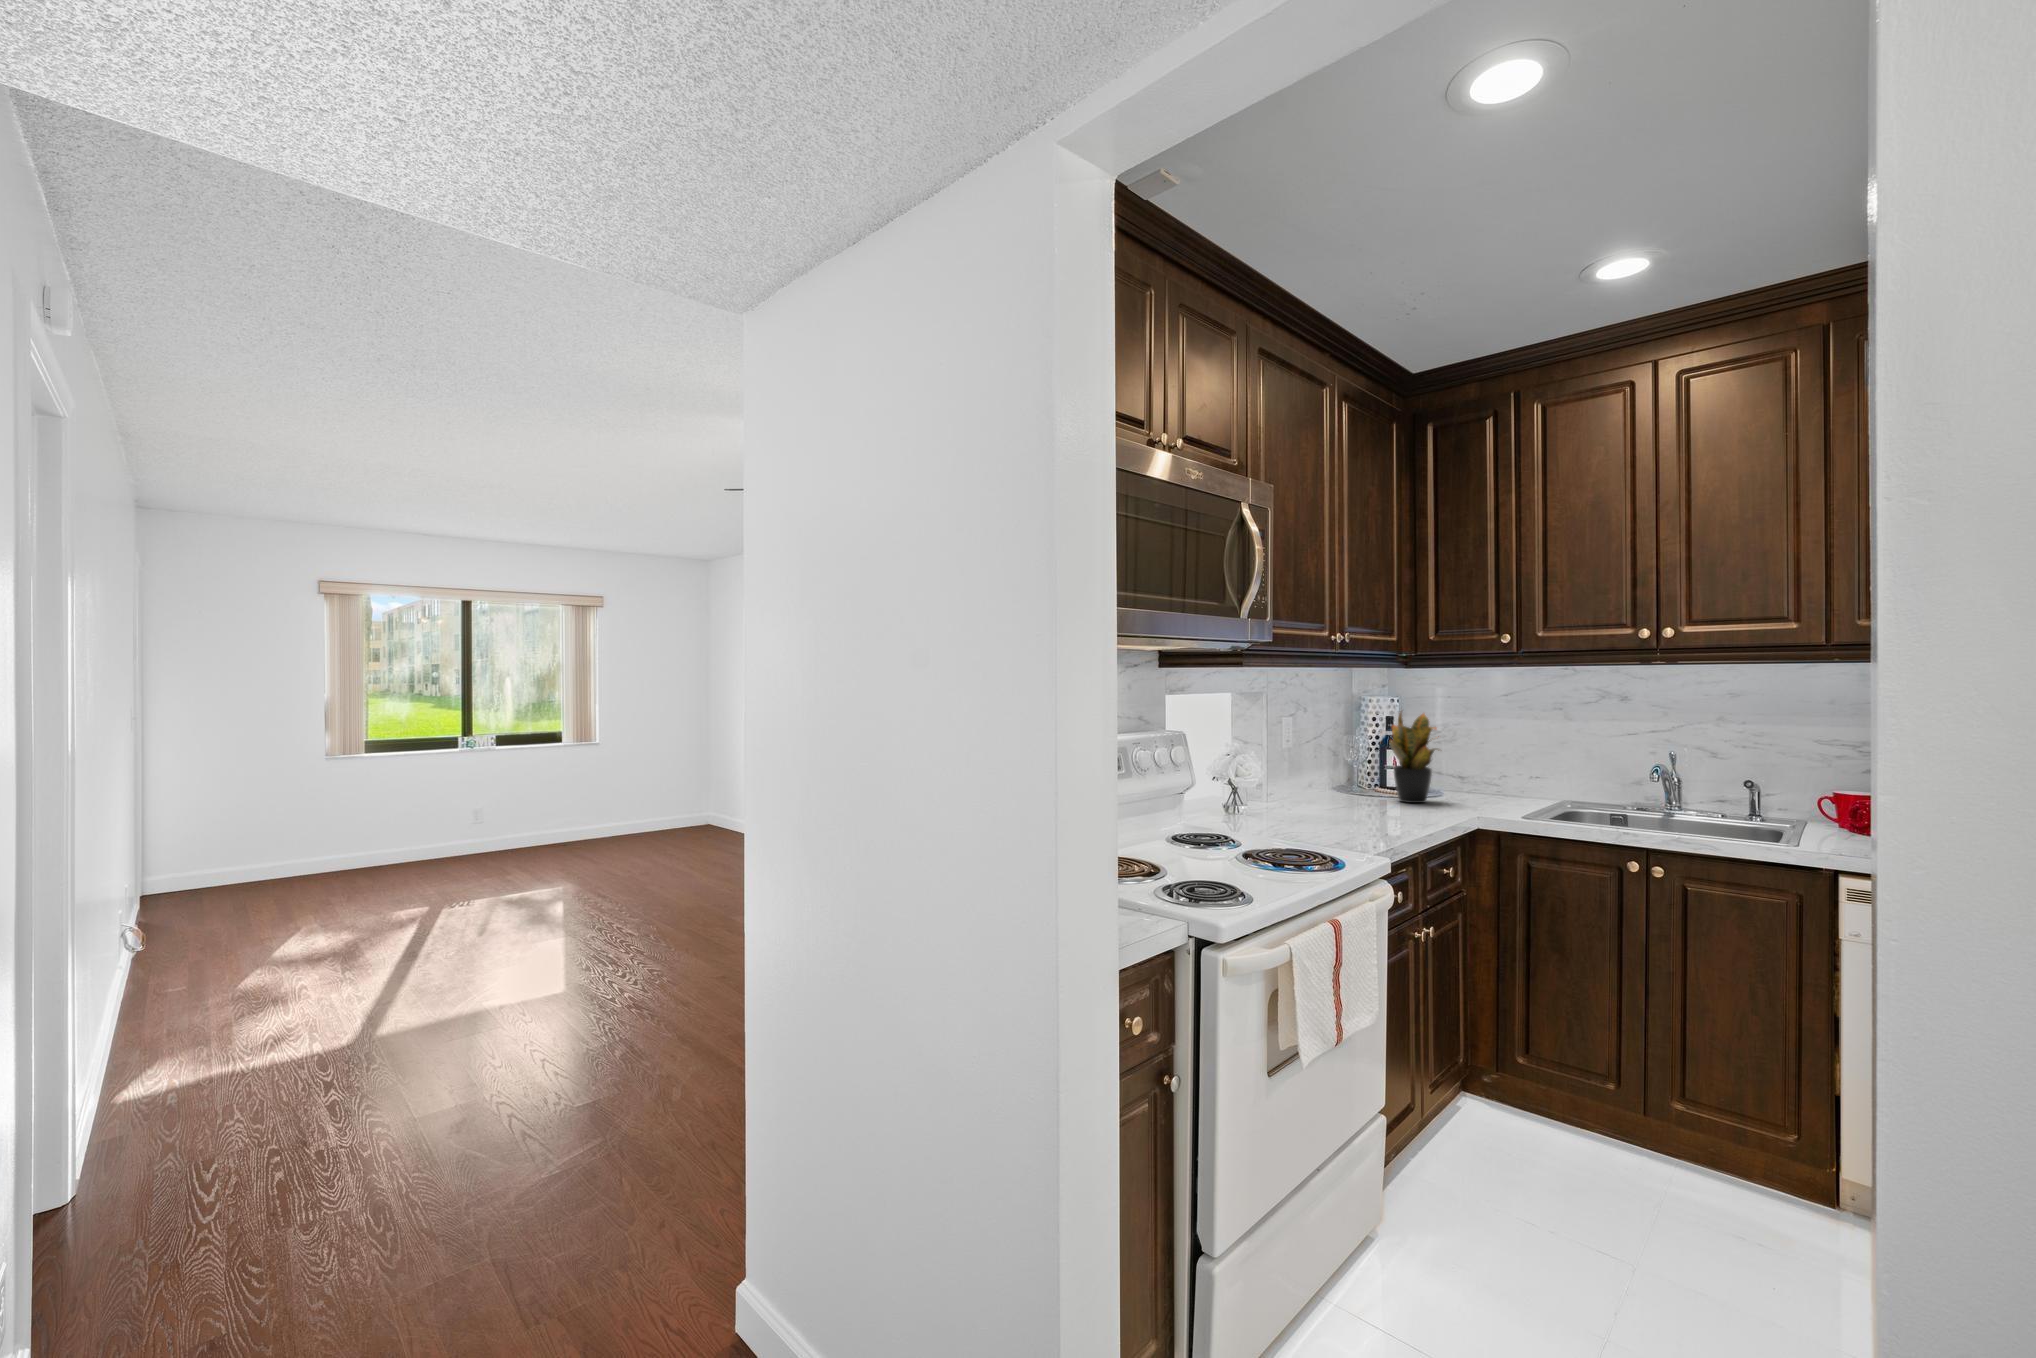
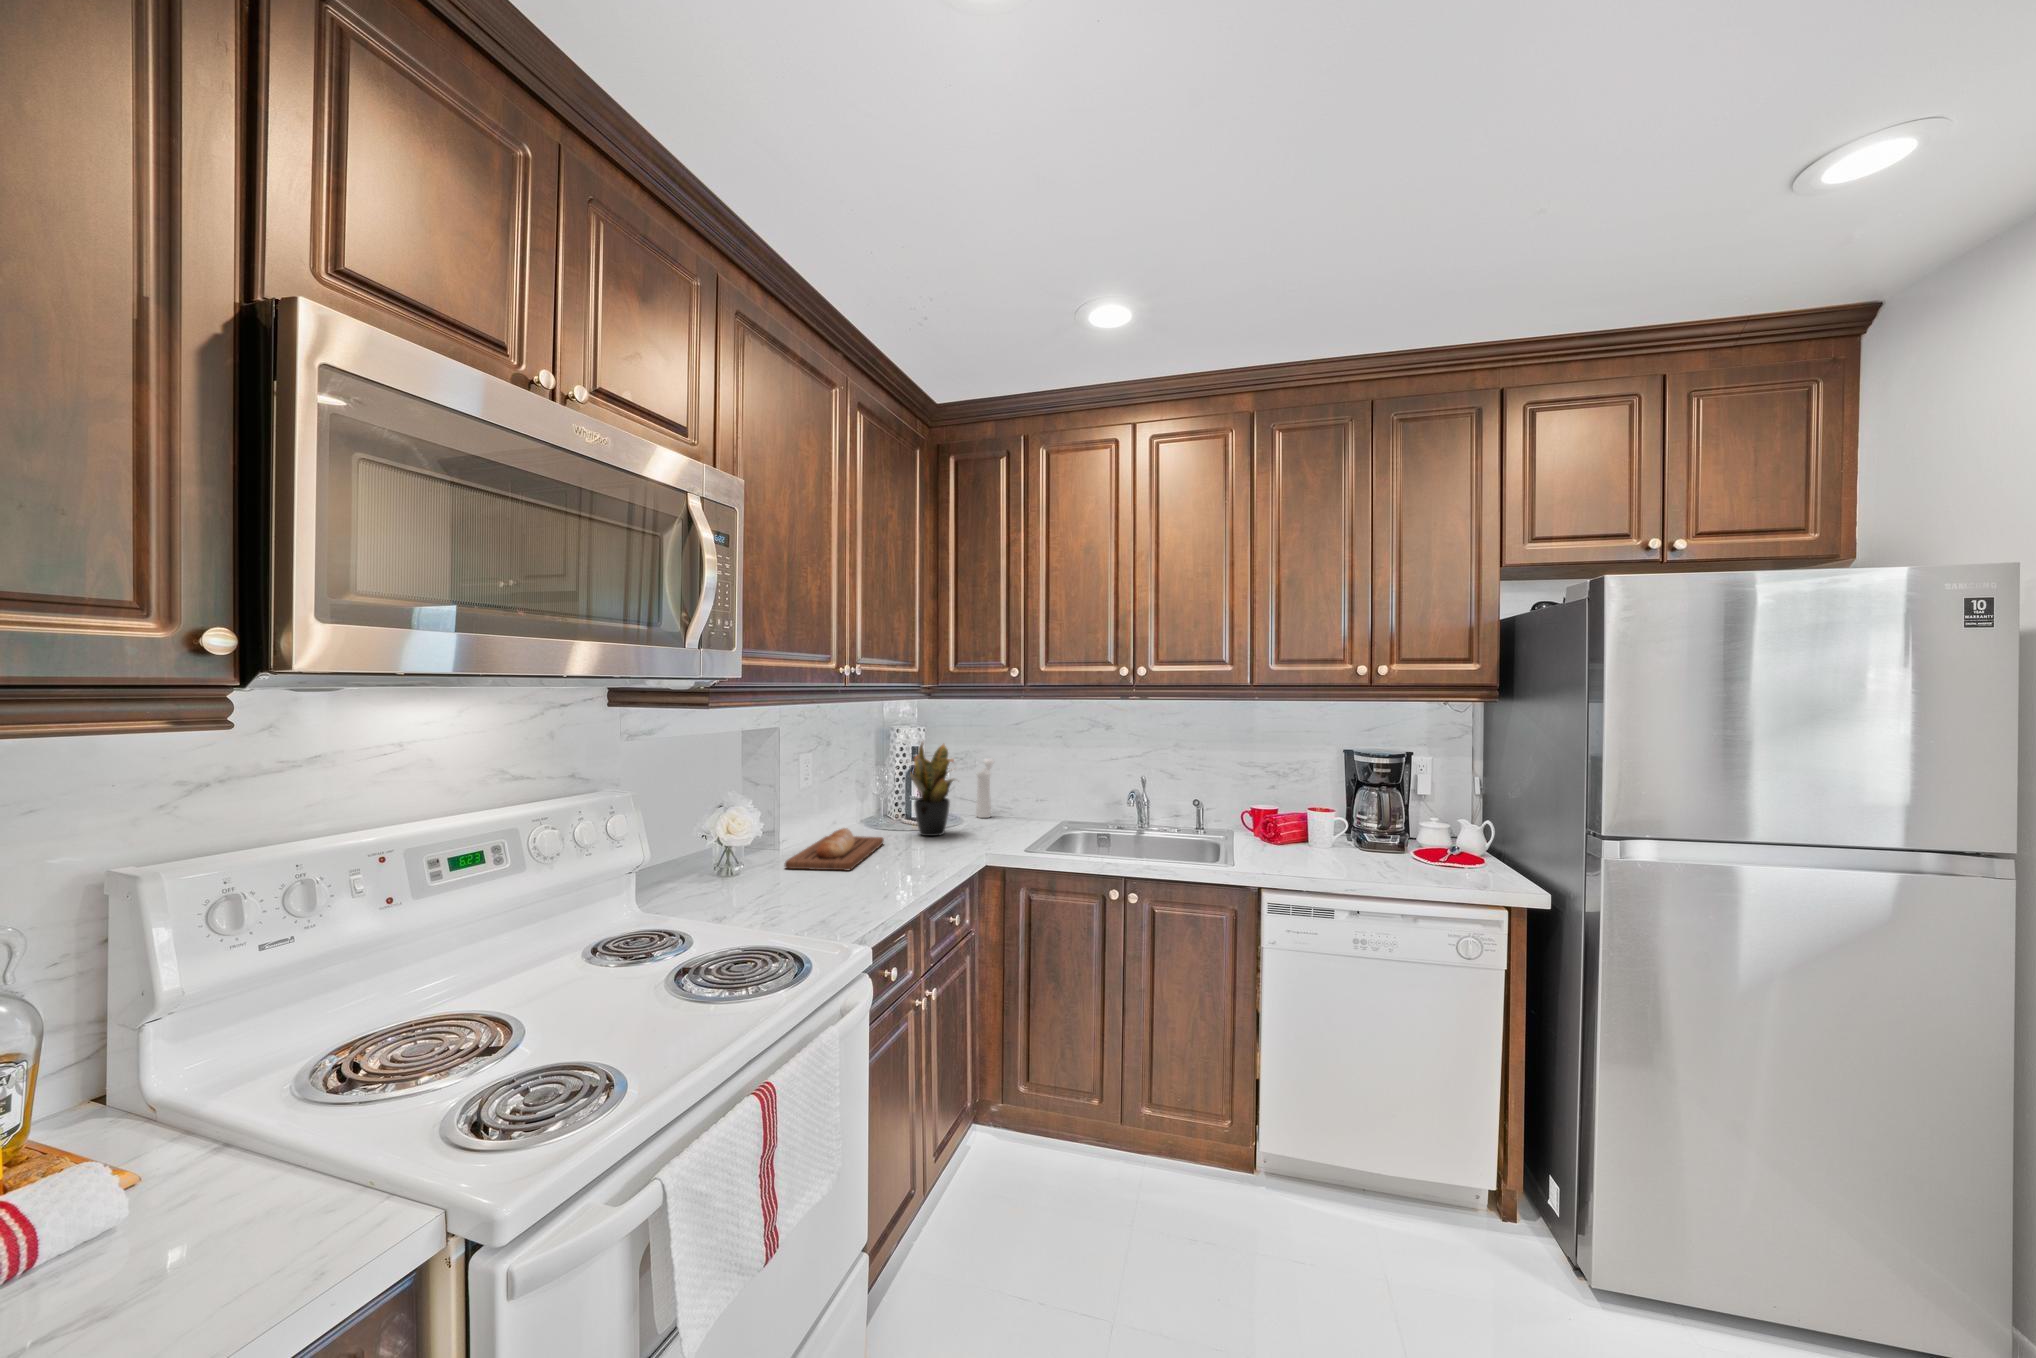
pepper mill: none [1456,733,1476,794] -> present [976,758,994,818]
bread loaf: none [1282,787,1366,819] -> present [785,828,884,871]

